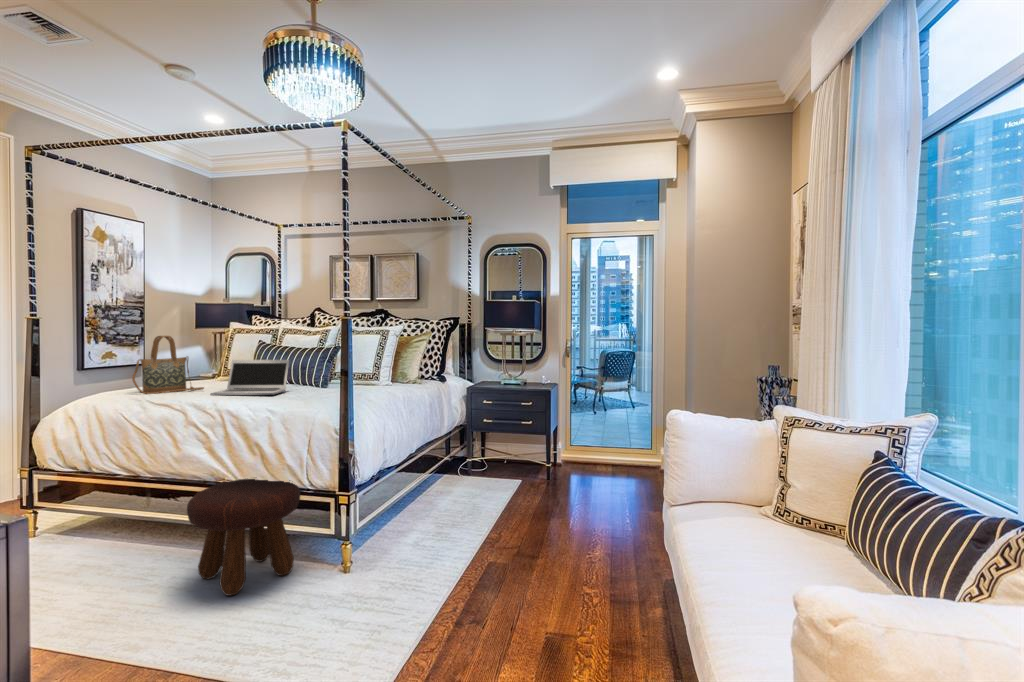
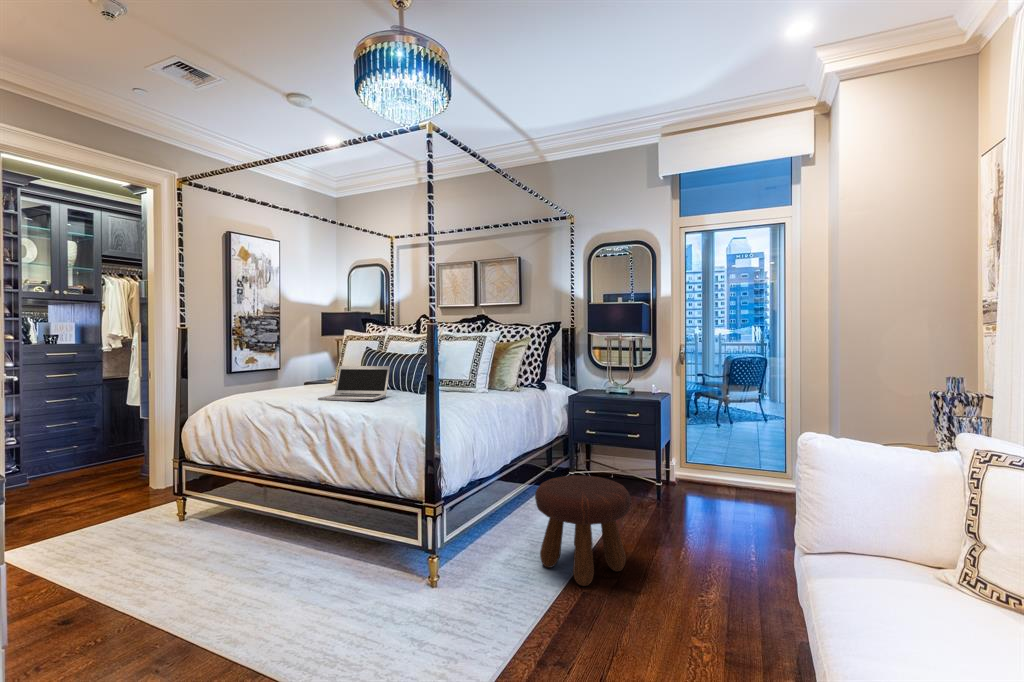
handbag: present [132,336,204,394] -> none [254,343,315,398]
footstool: present [187,479,300,596] -> present [535,475,630,586]

